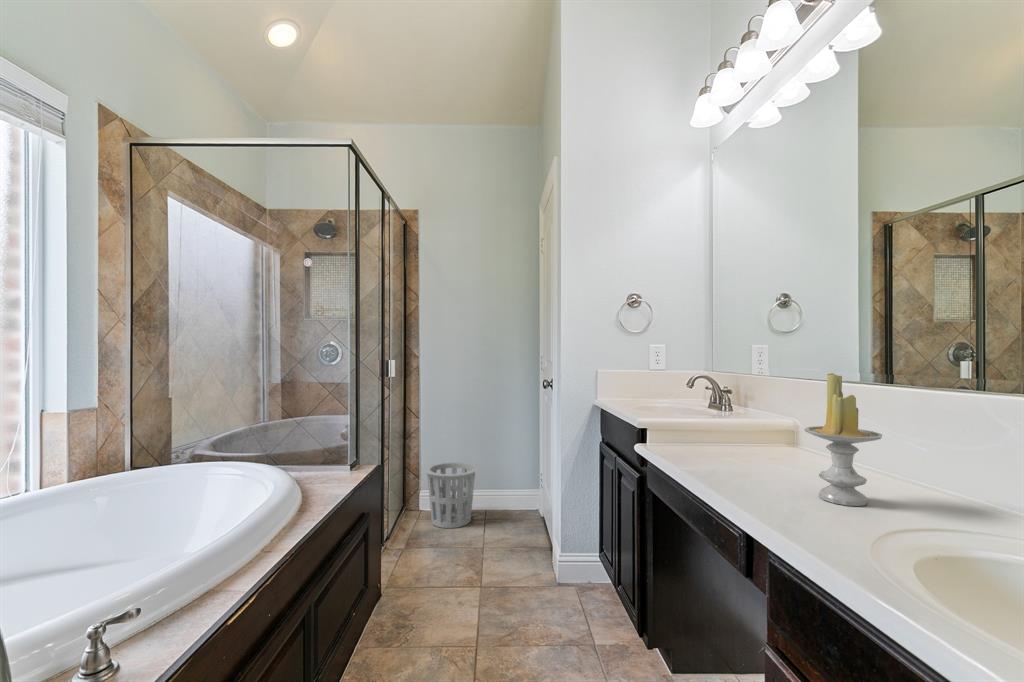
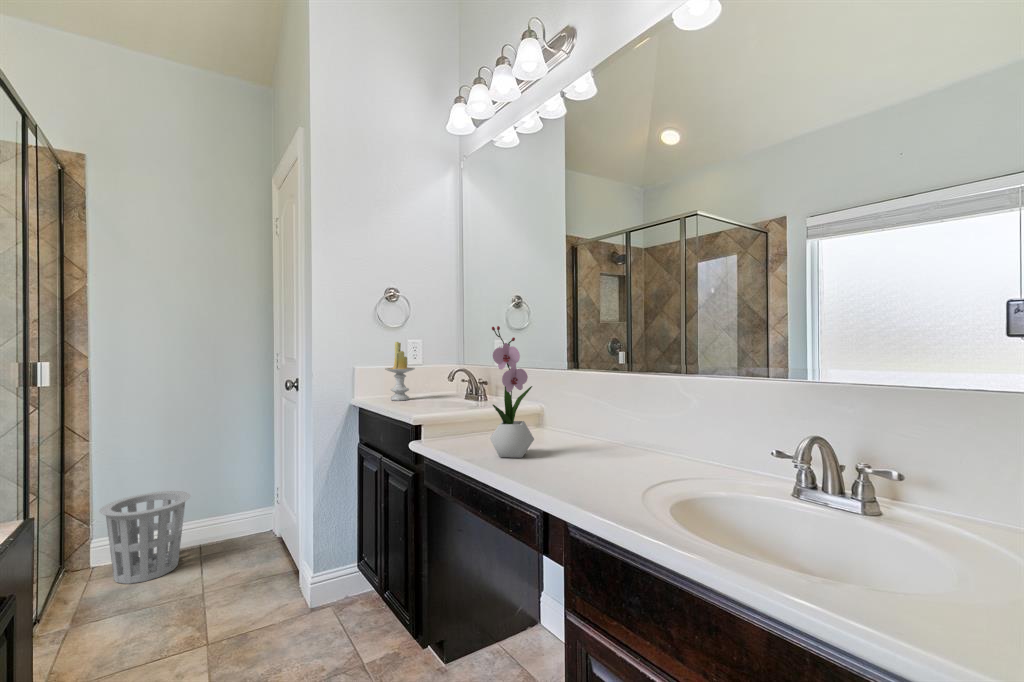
flower arrangement: none [707,330,761,473] -> present [490,326,534,458]
candle: present [805,373,882,506] -> present [385,342,415,401]

